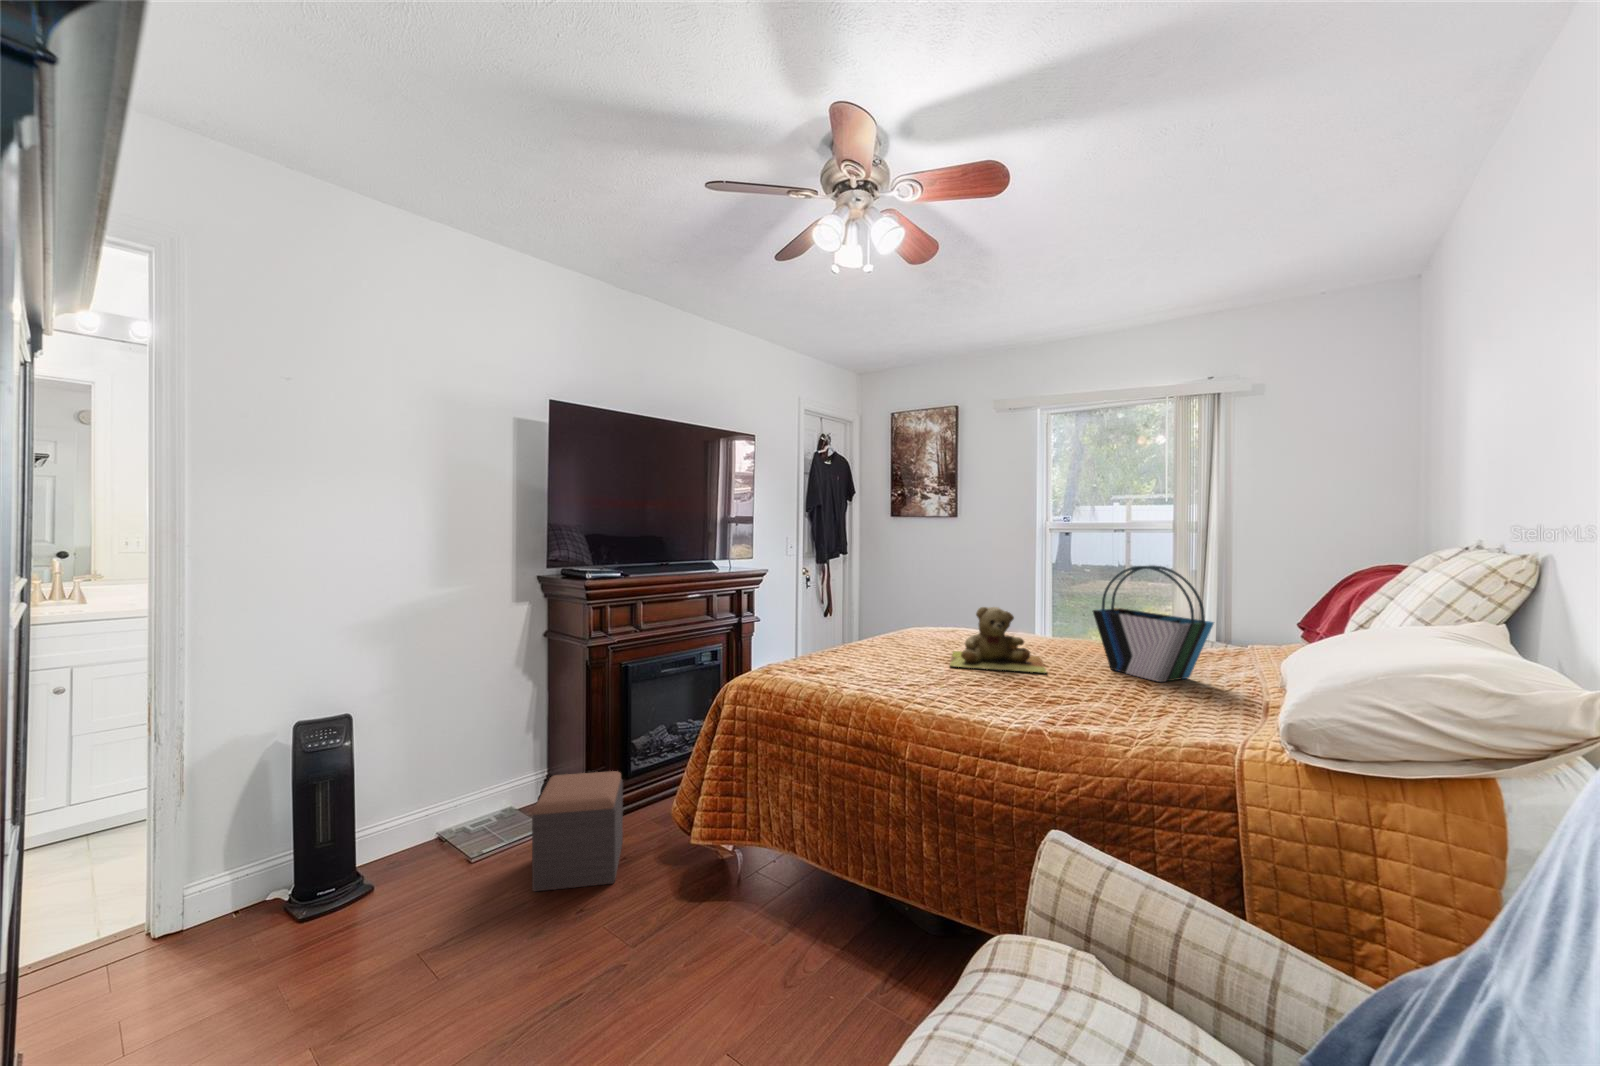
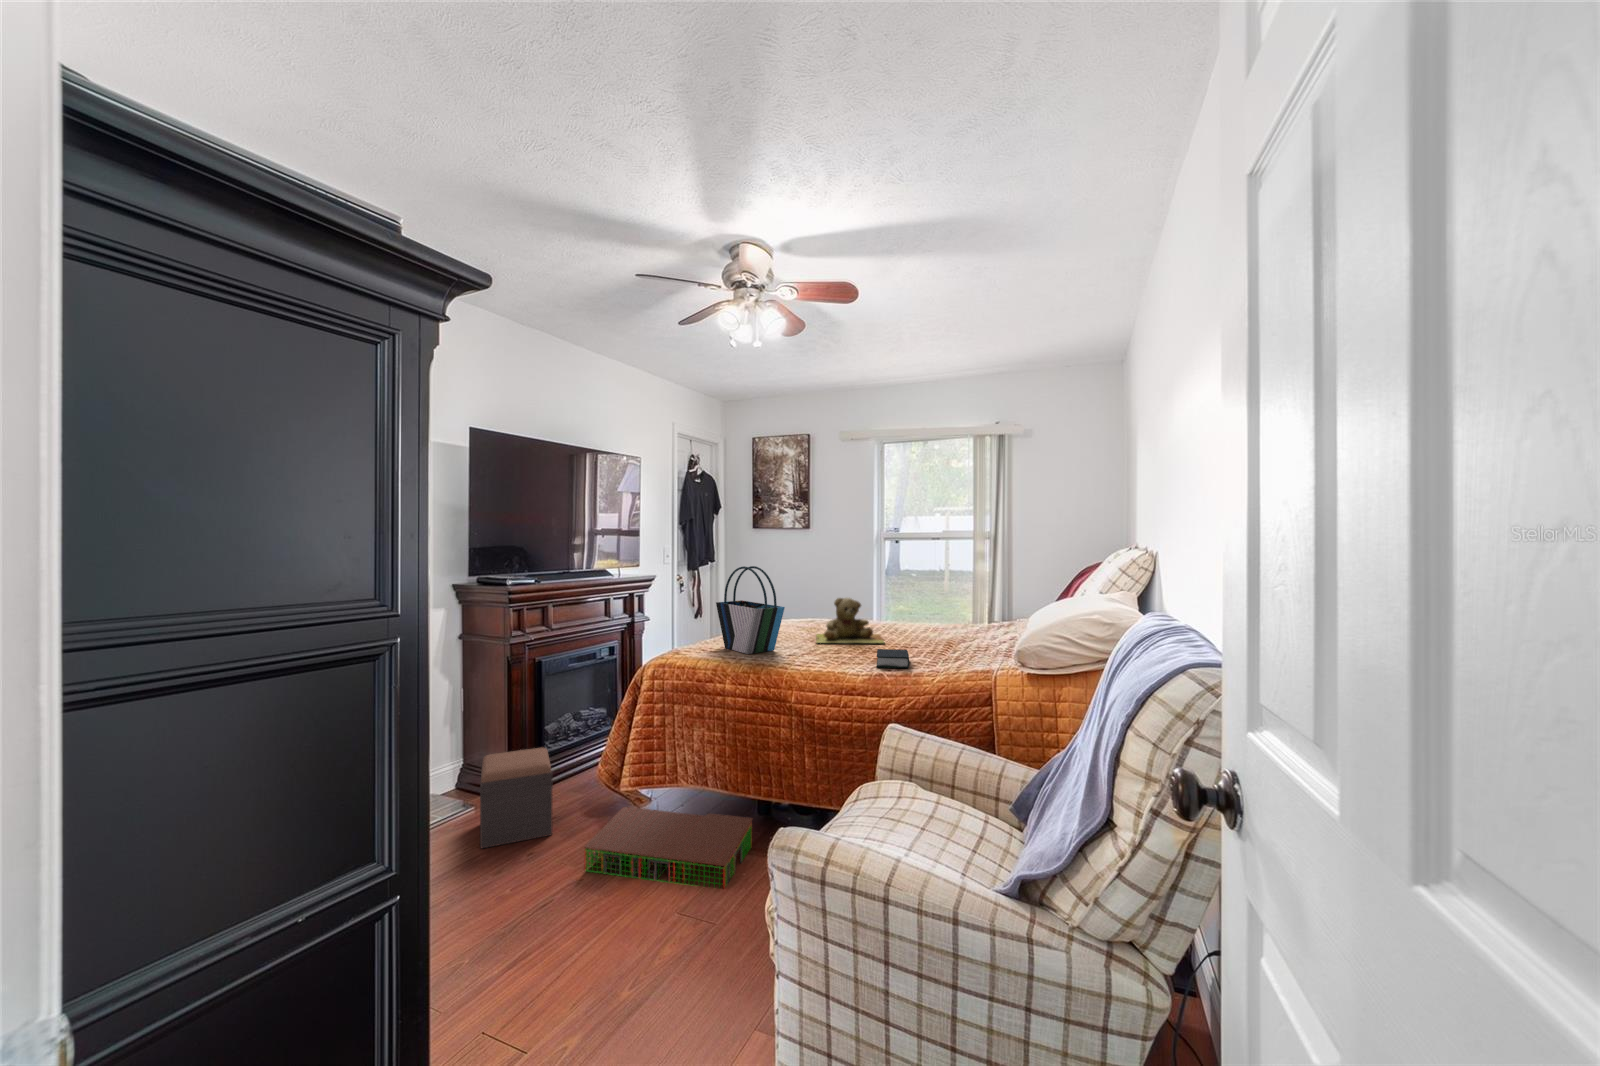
tote bag: present [1092,565,1214,682] -> present [716,566,785,654]
book: none [1032,687,1085,723] -> present [876,649,910,668]
storage bin: none [629,863,850,1027] -> present [584,807,752,888]

